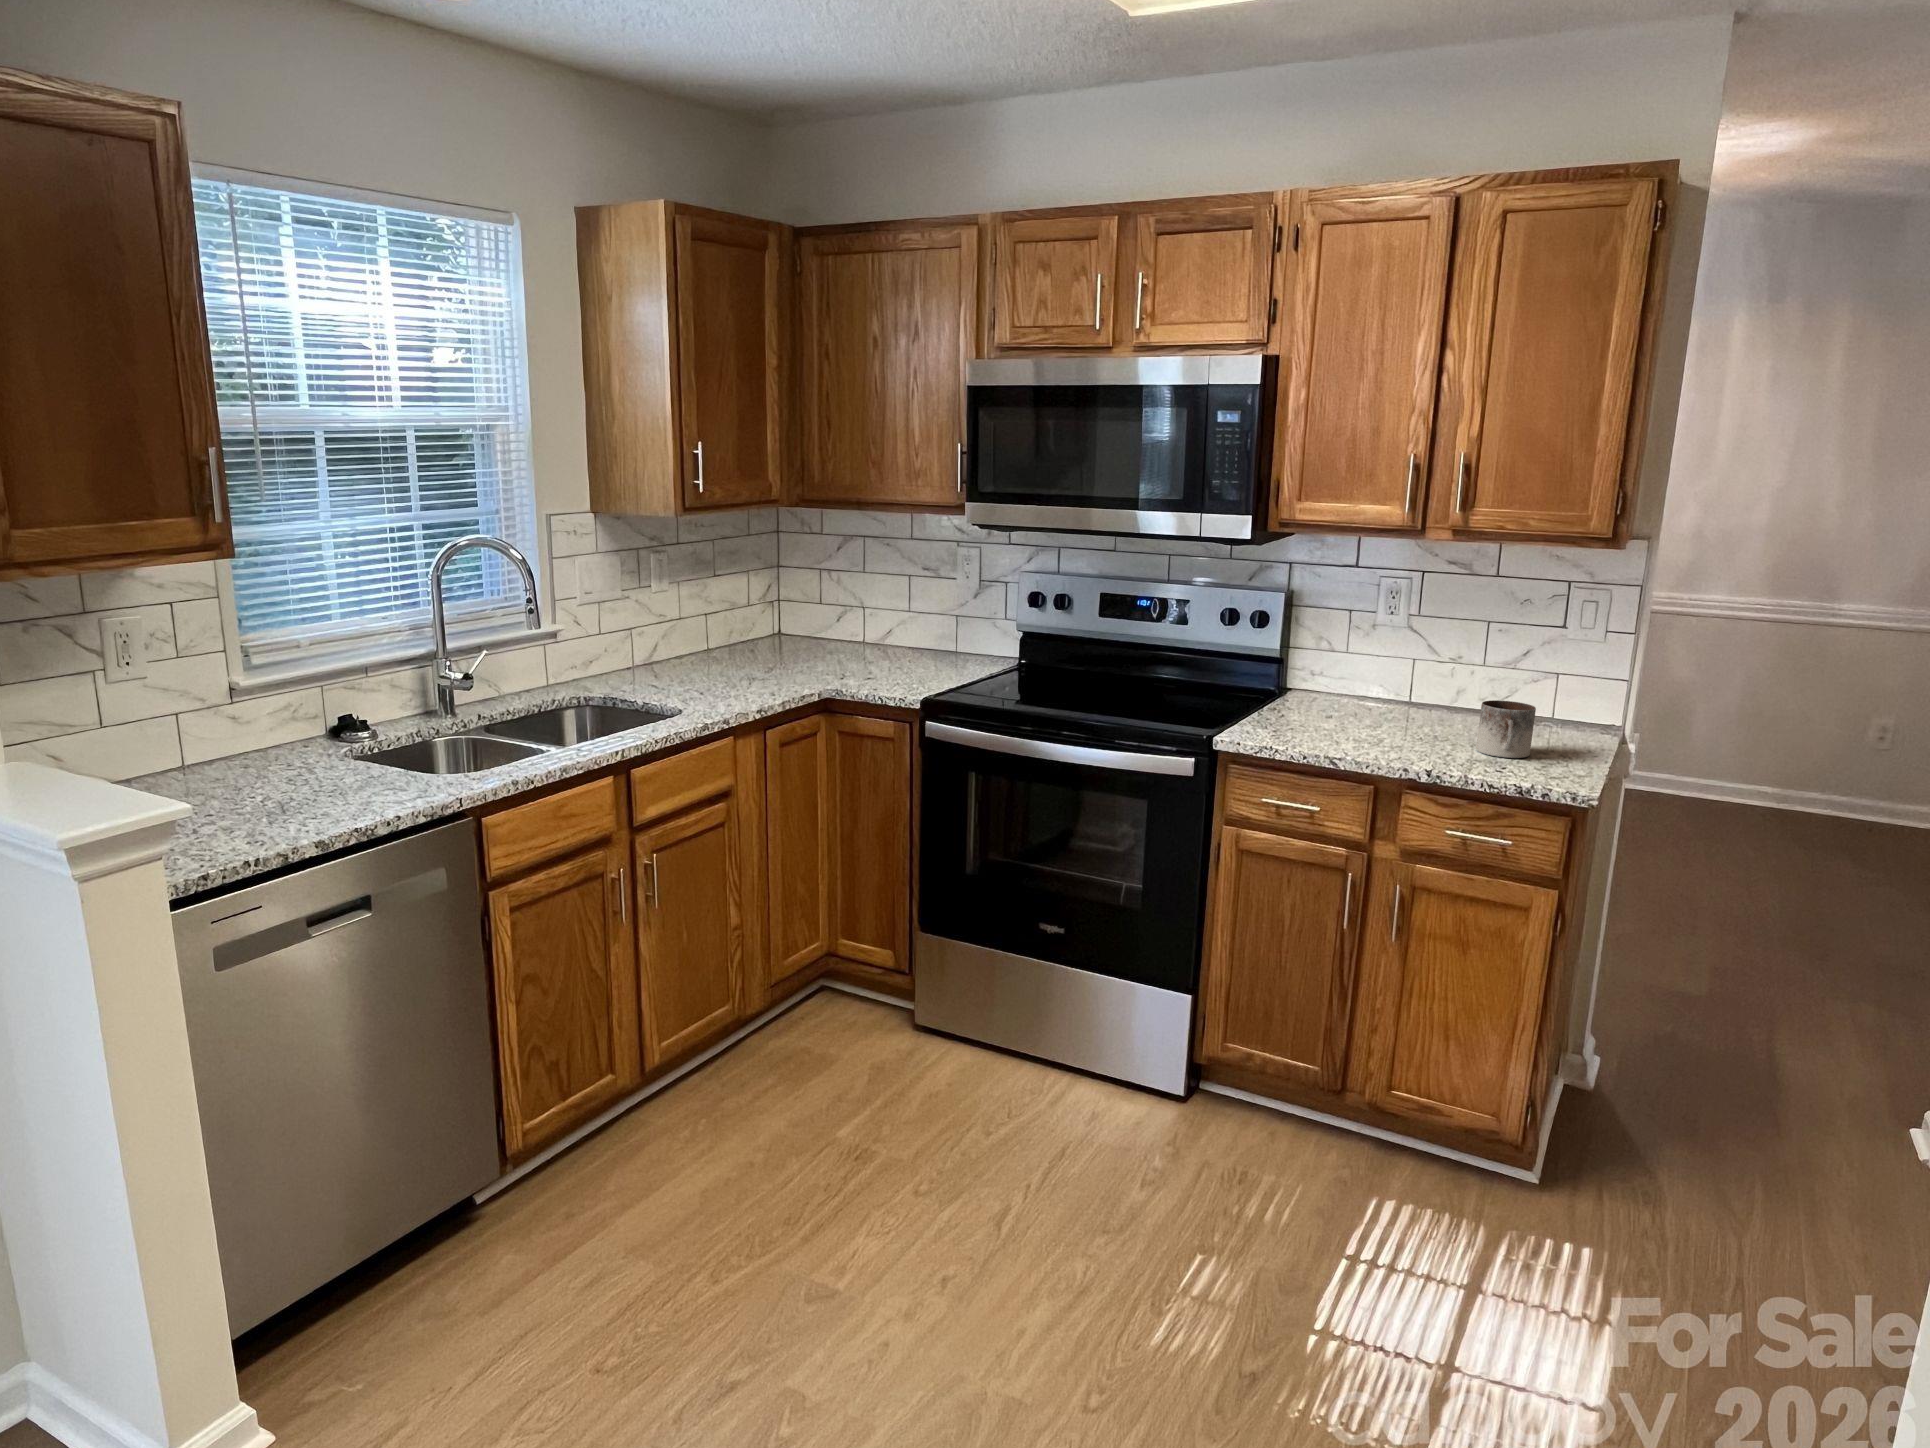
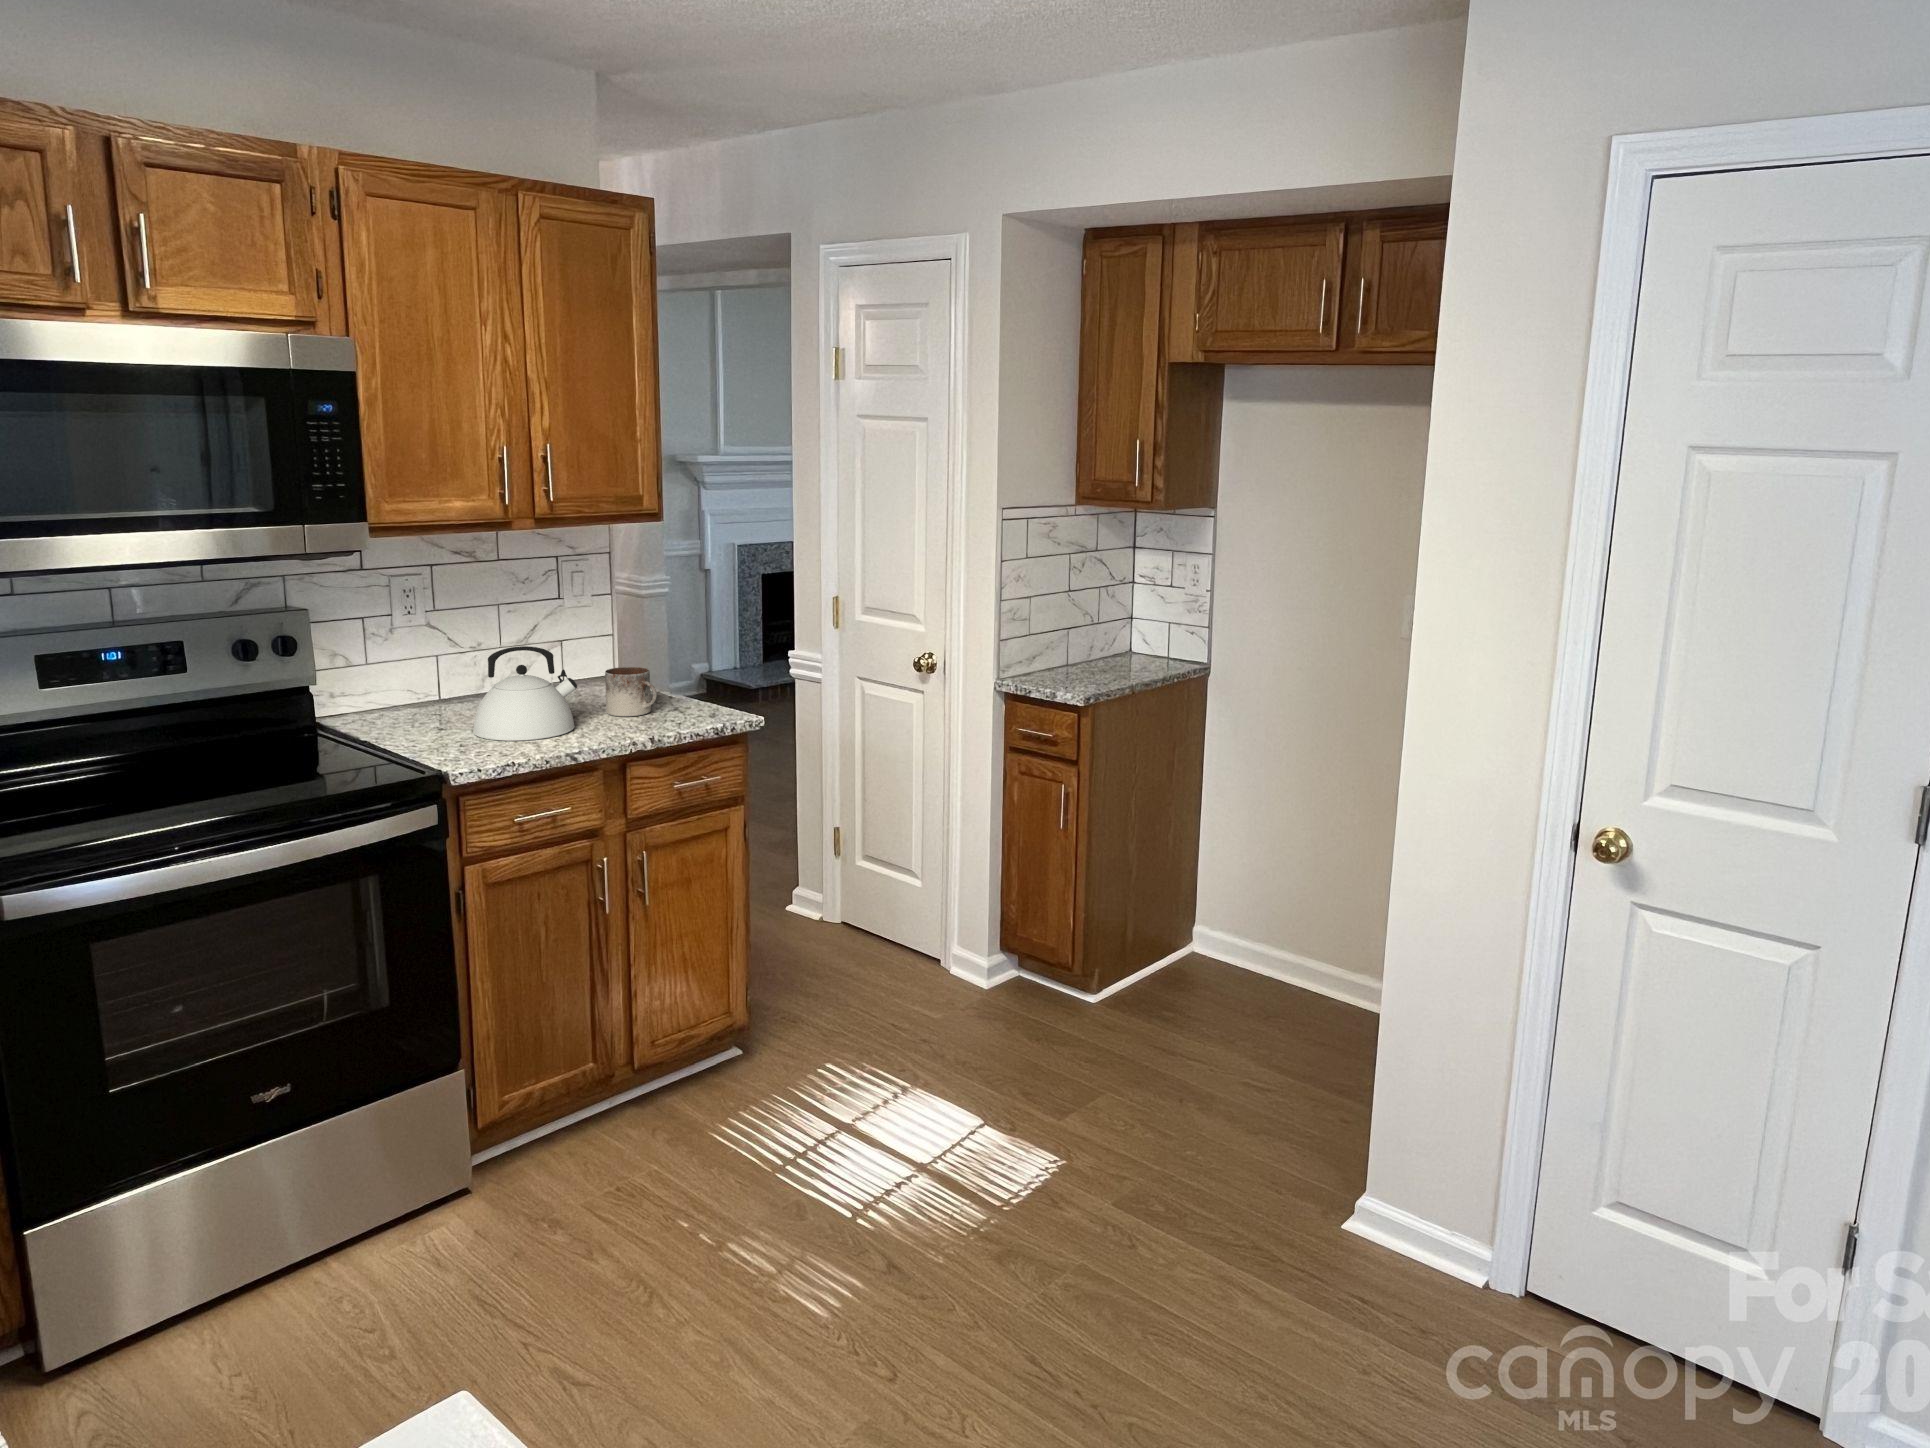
kettle: none [1319,649,1422,745] -> present [473,646,577,741]

